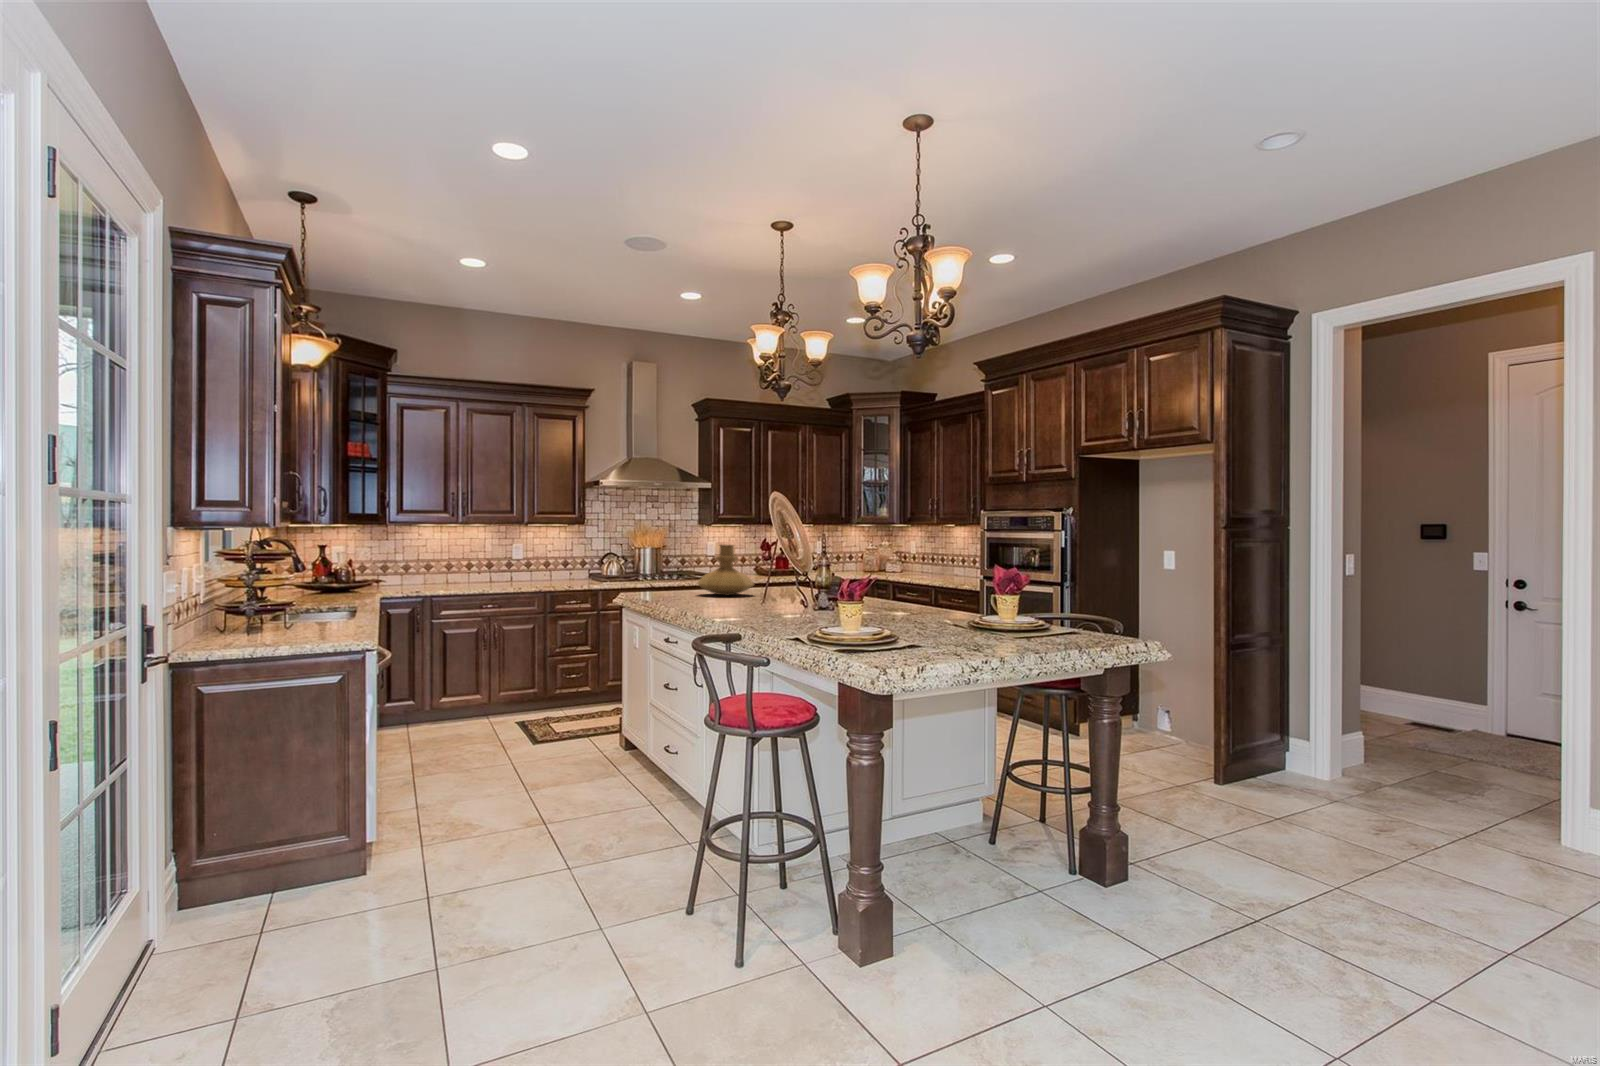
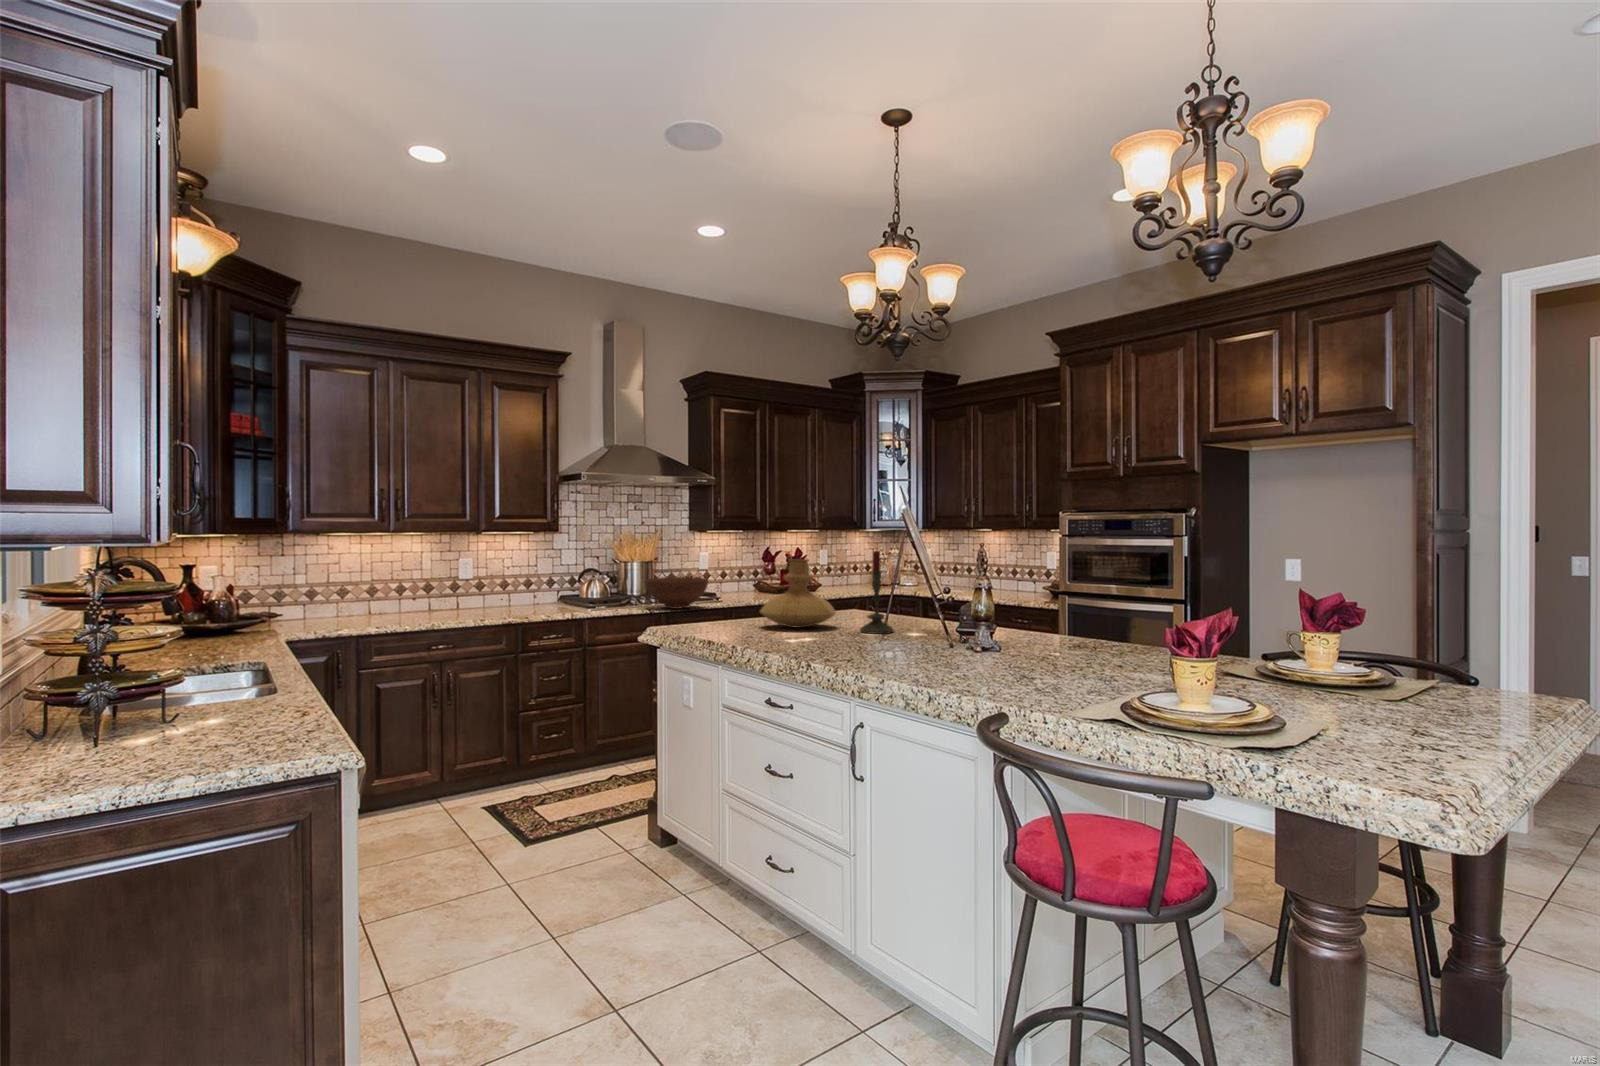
candle: none [764,537,788,600] -> present [860,551,893,634]
fruit bowl: none [642,560,691,584] -> present [646,577,708,609]

